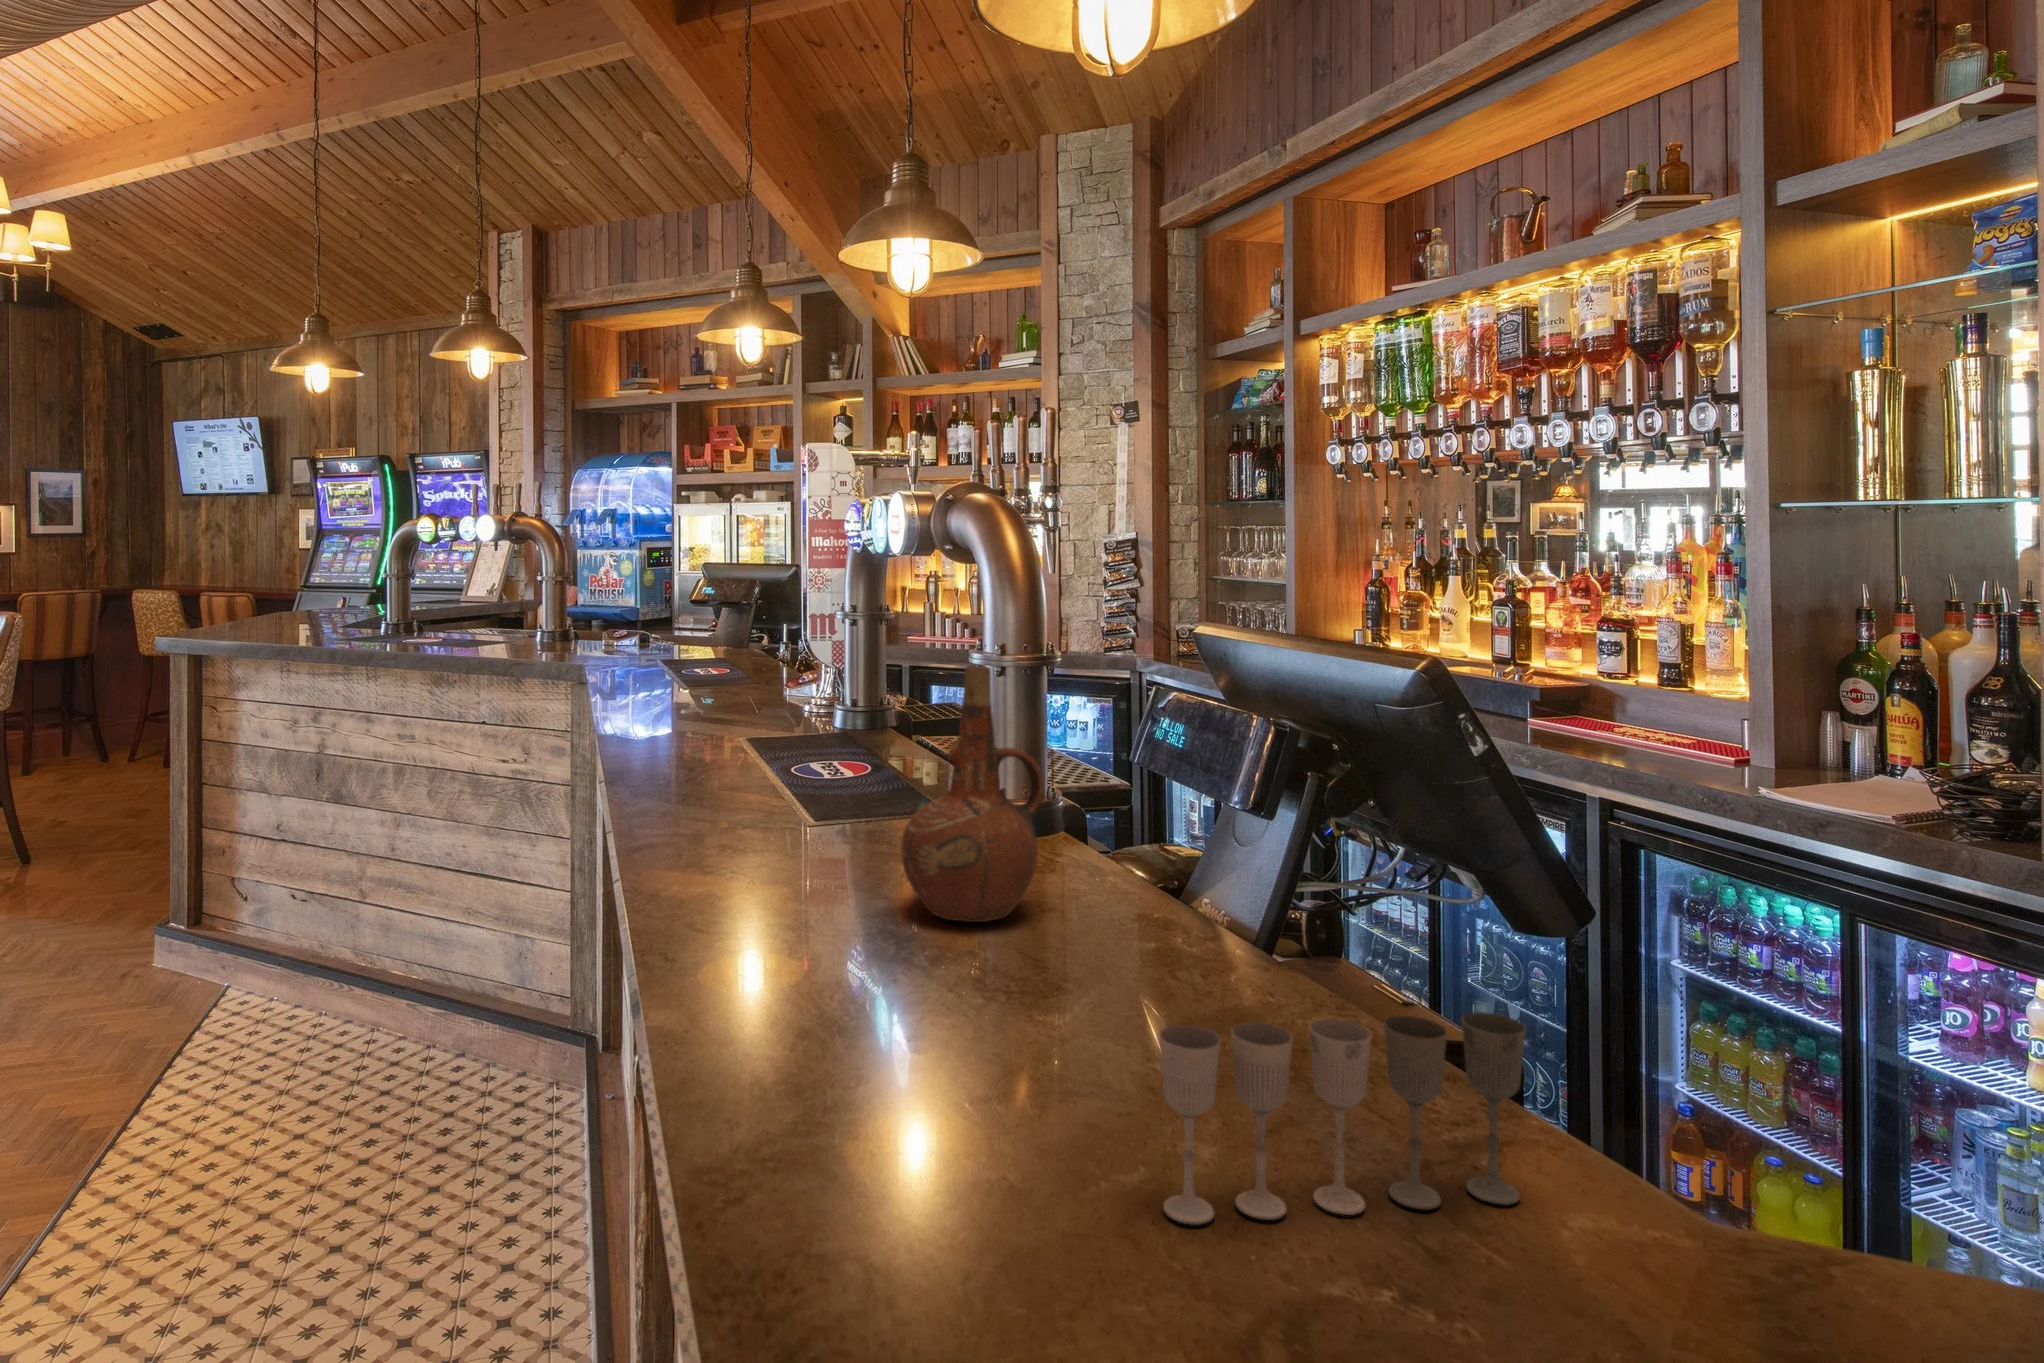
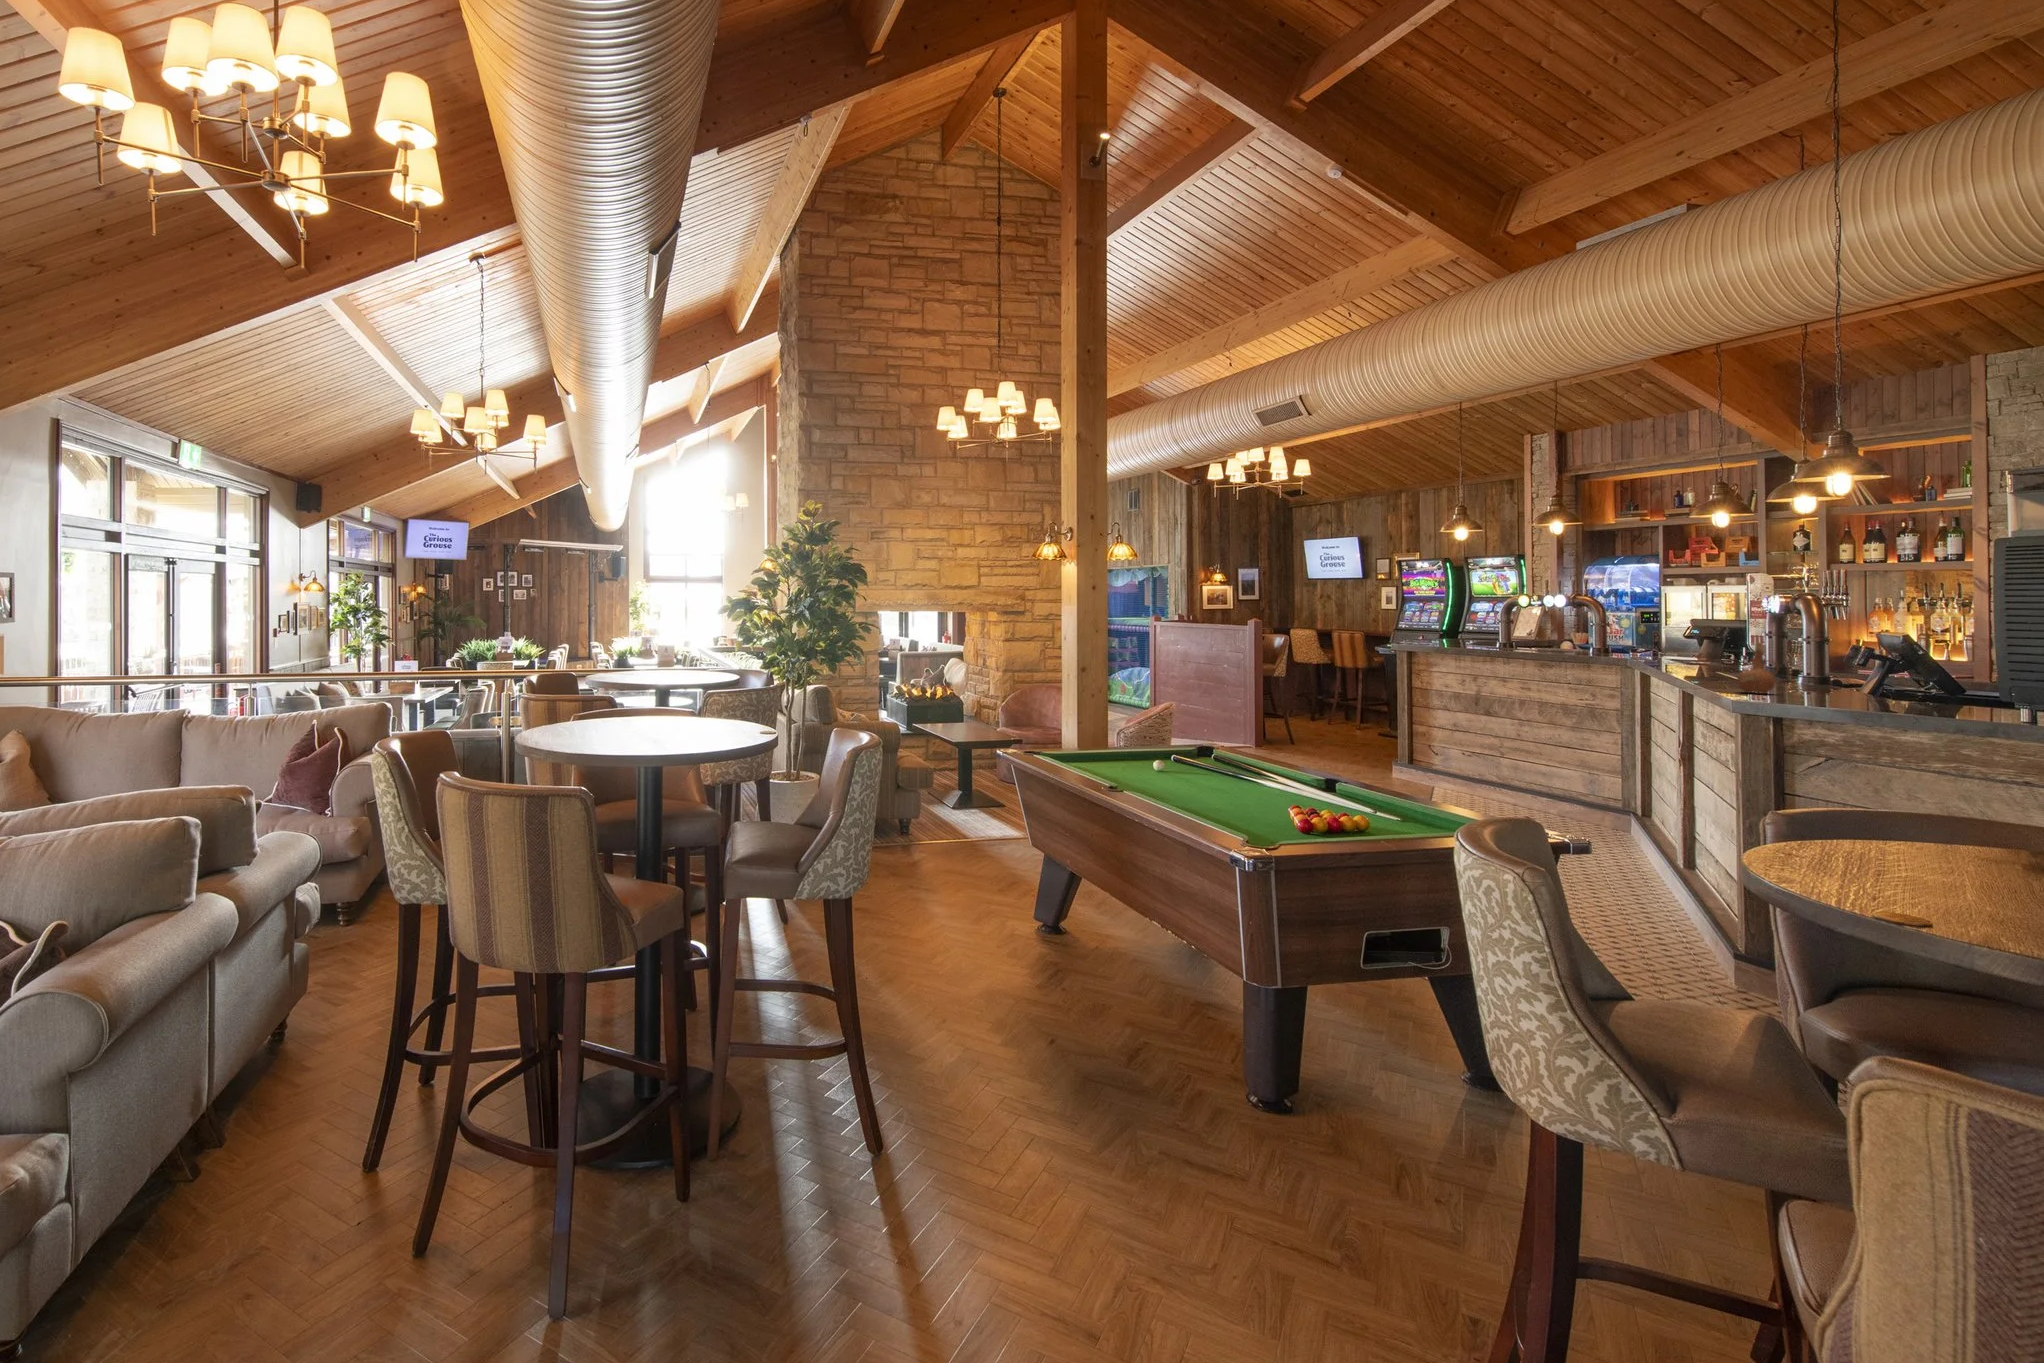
wine glass: present [1159,1012,1526,1225] -> none [1760,680,1831,707]

